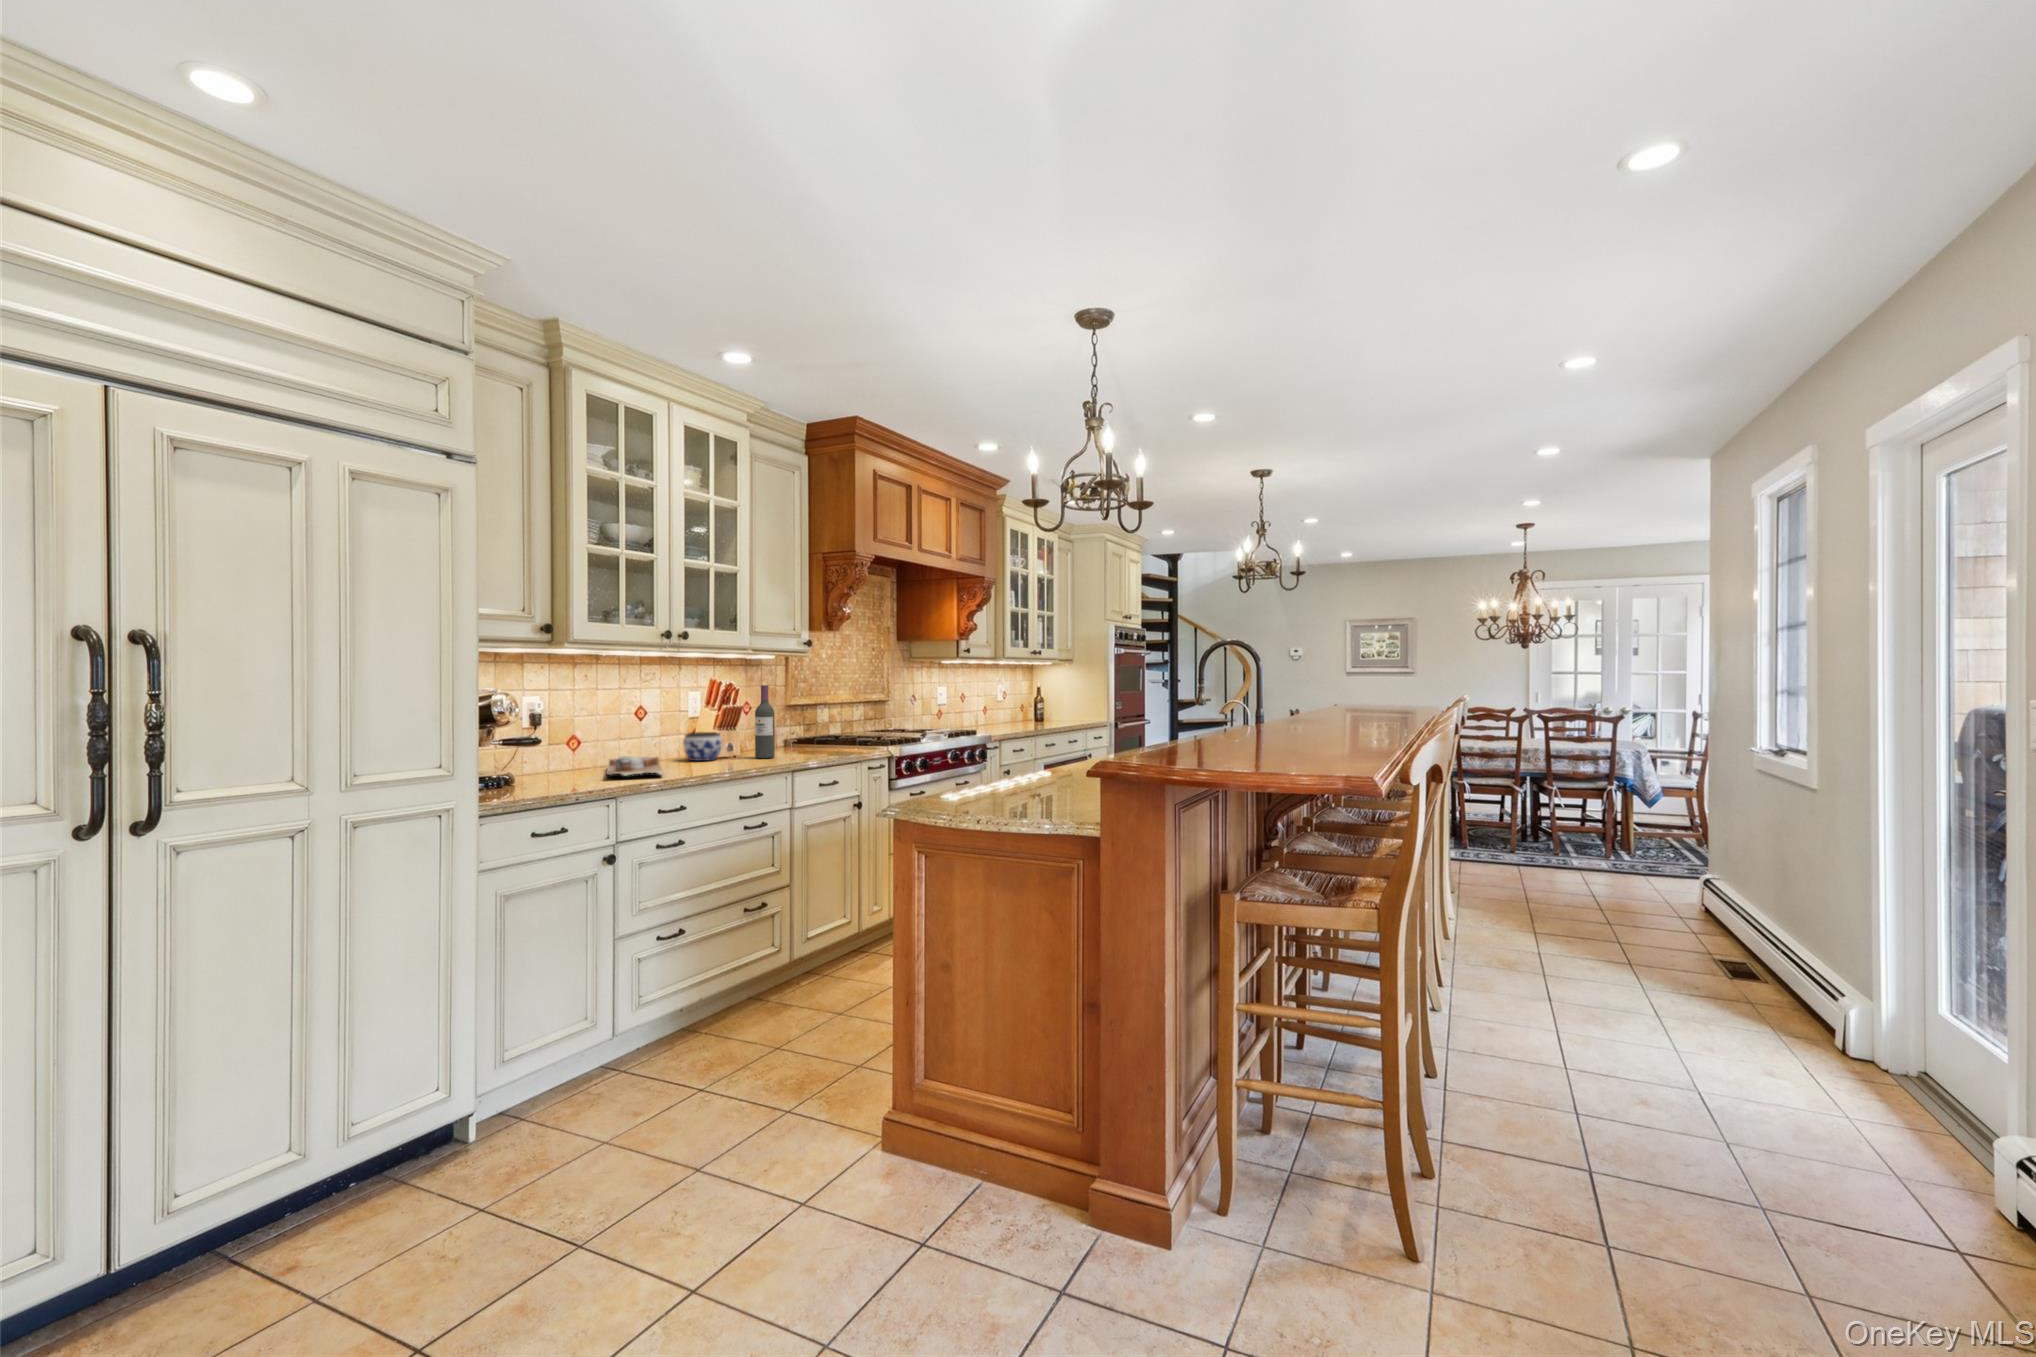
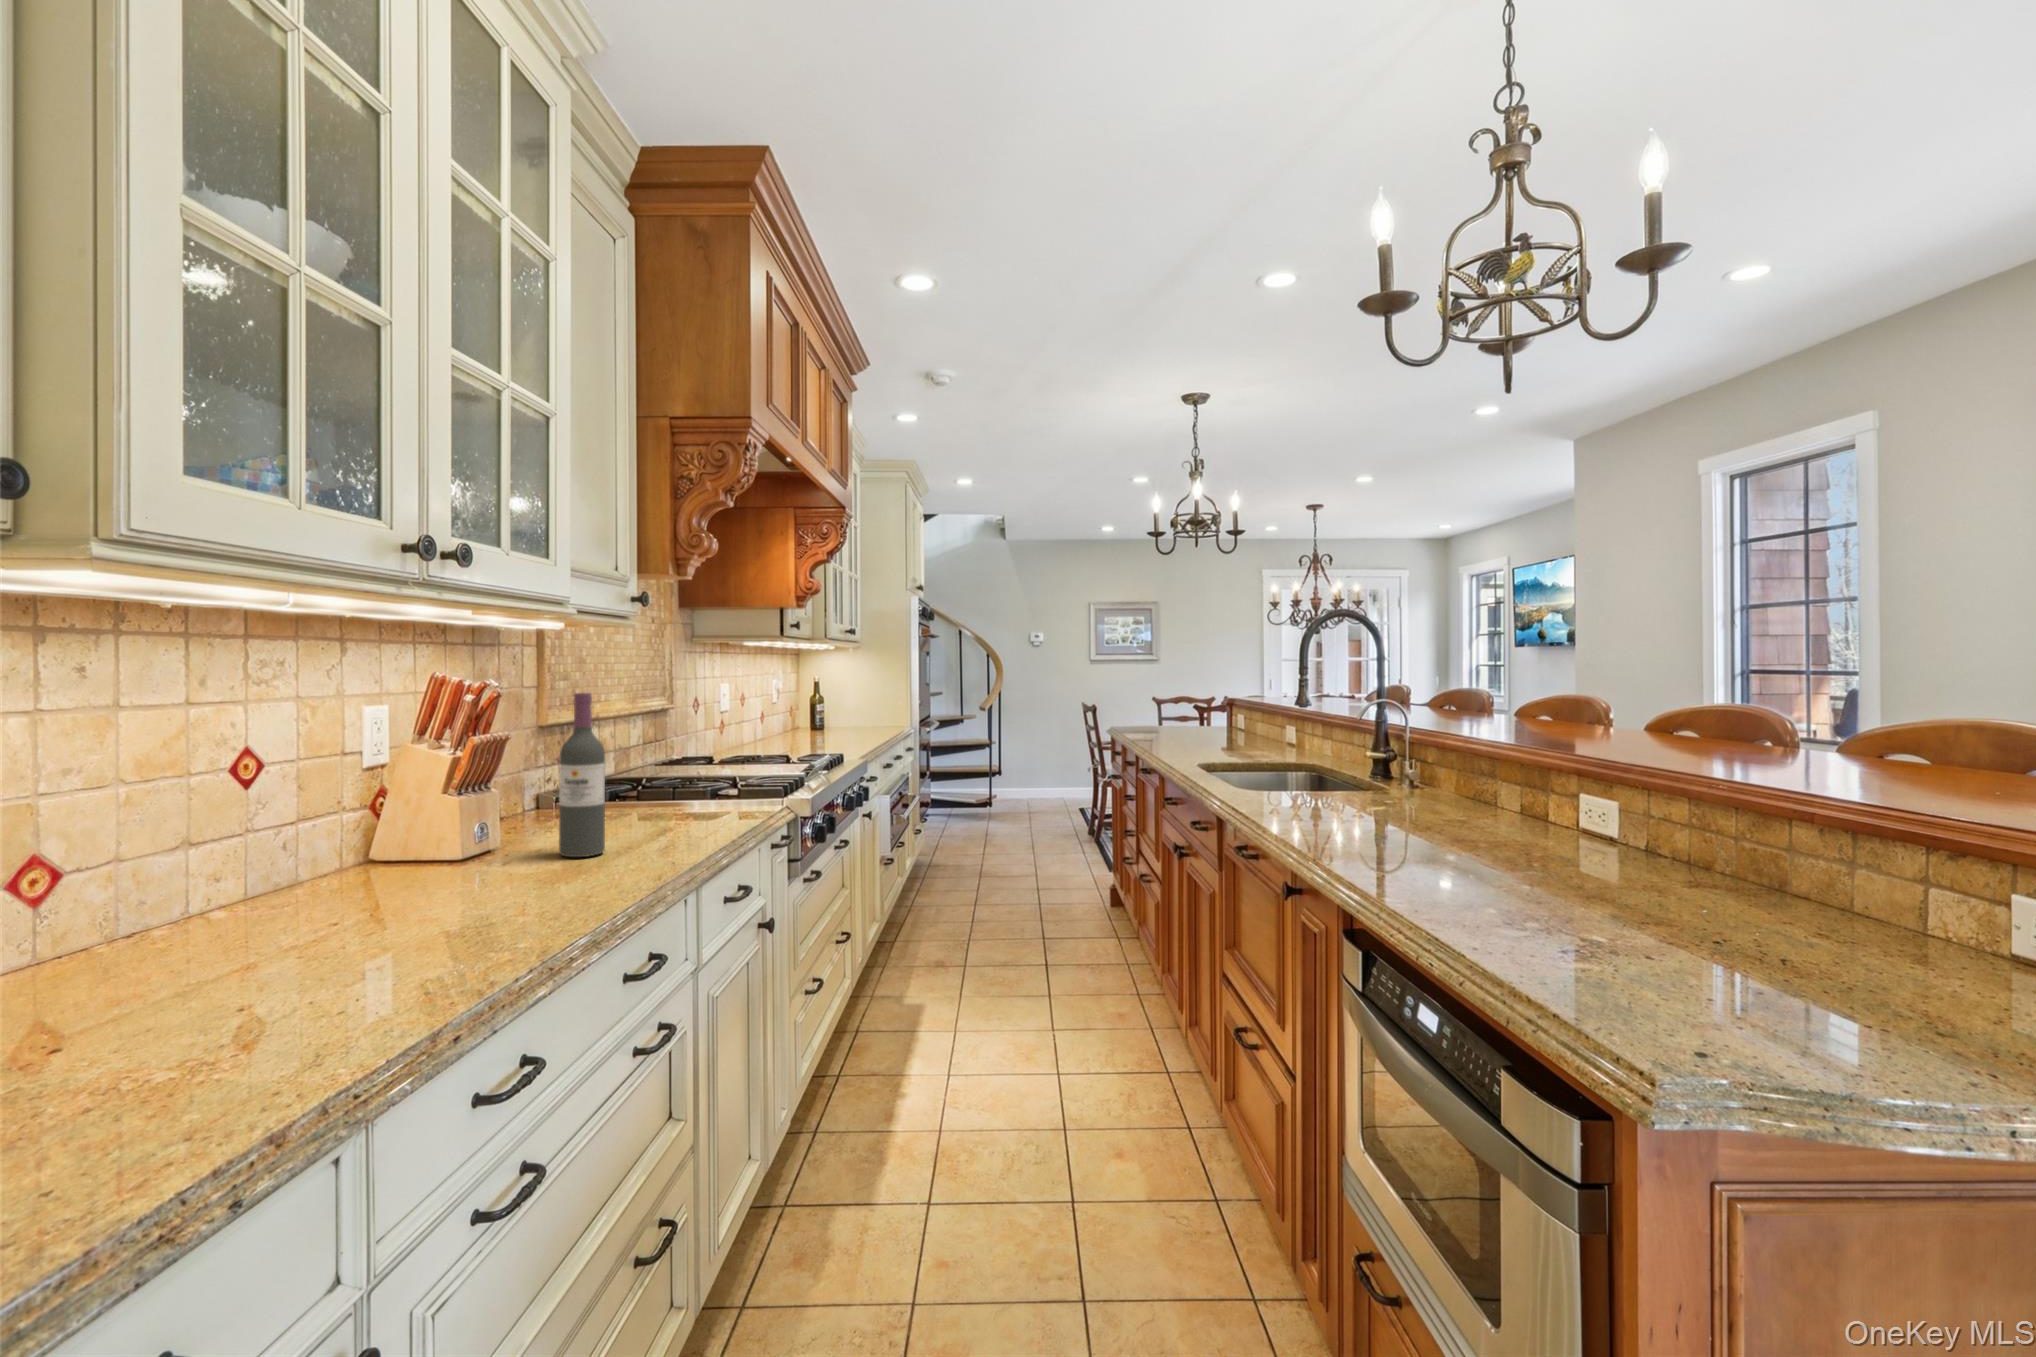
jar: present [683,732,722,761] -> none [378,804,483,880]
cutting board: present [607,756,663,776] -> none [170,892,423,1004]

